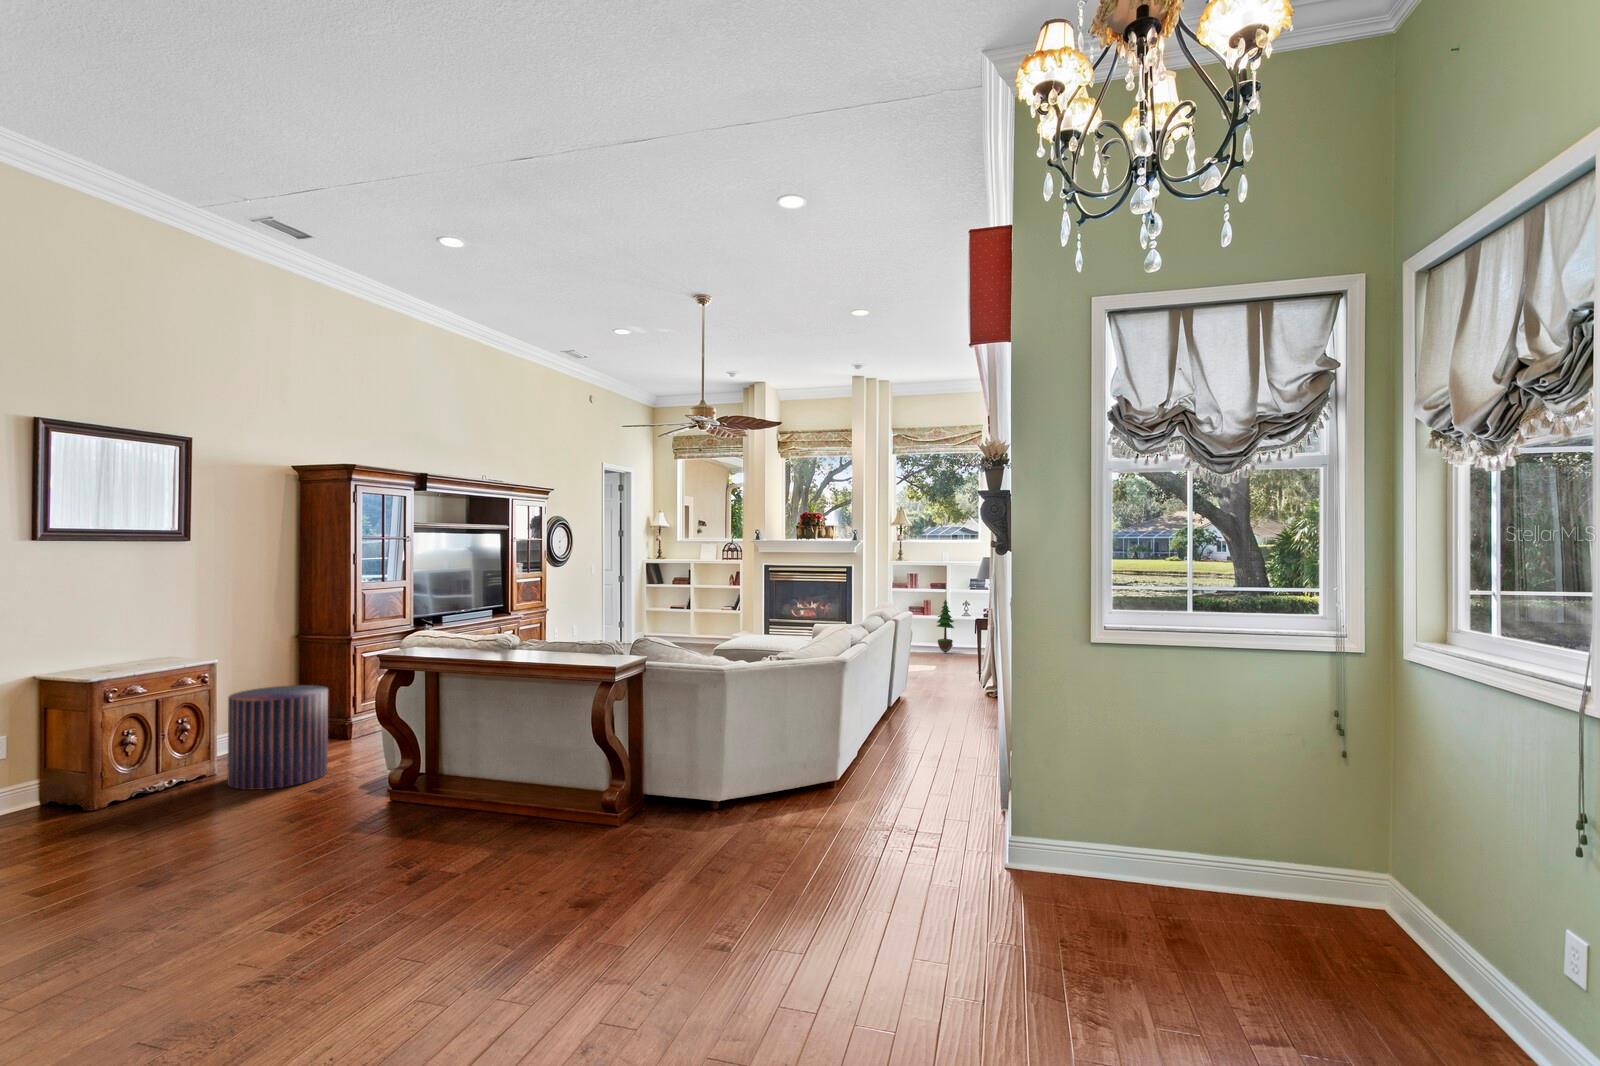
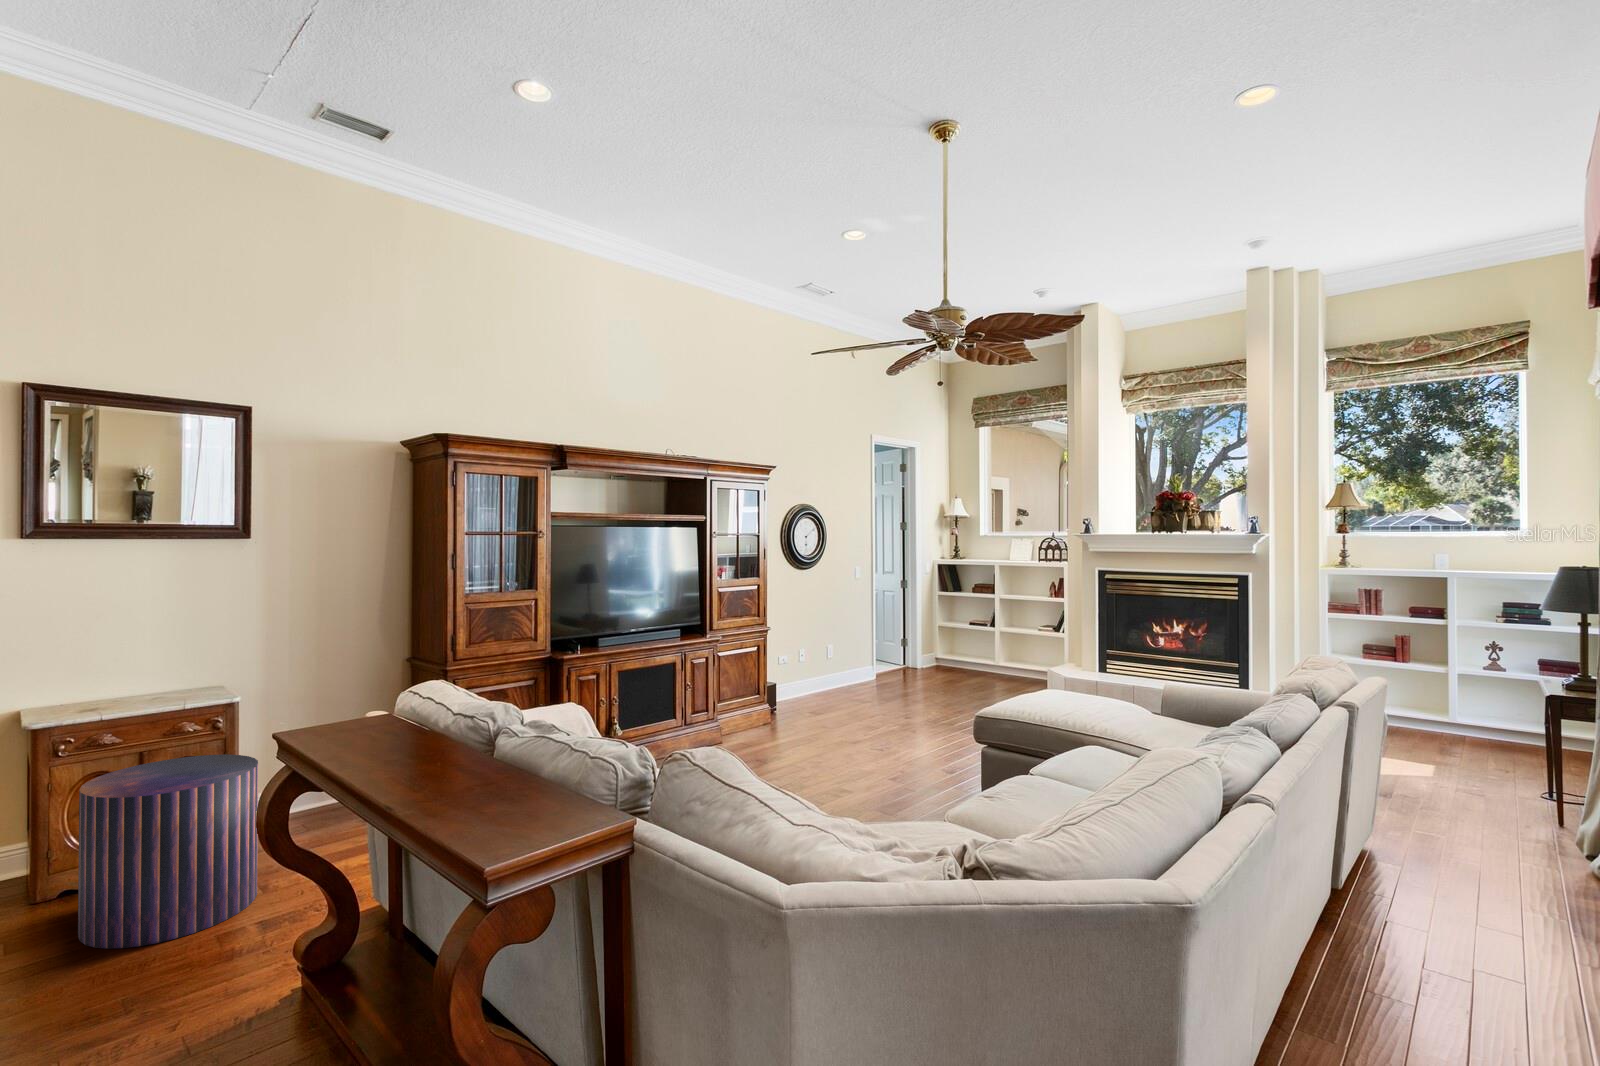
potted tree: present [937,600,954,653] -> none [1421,637,1466,733]

